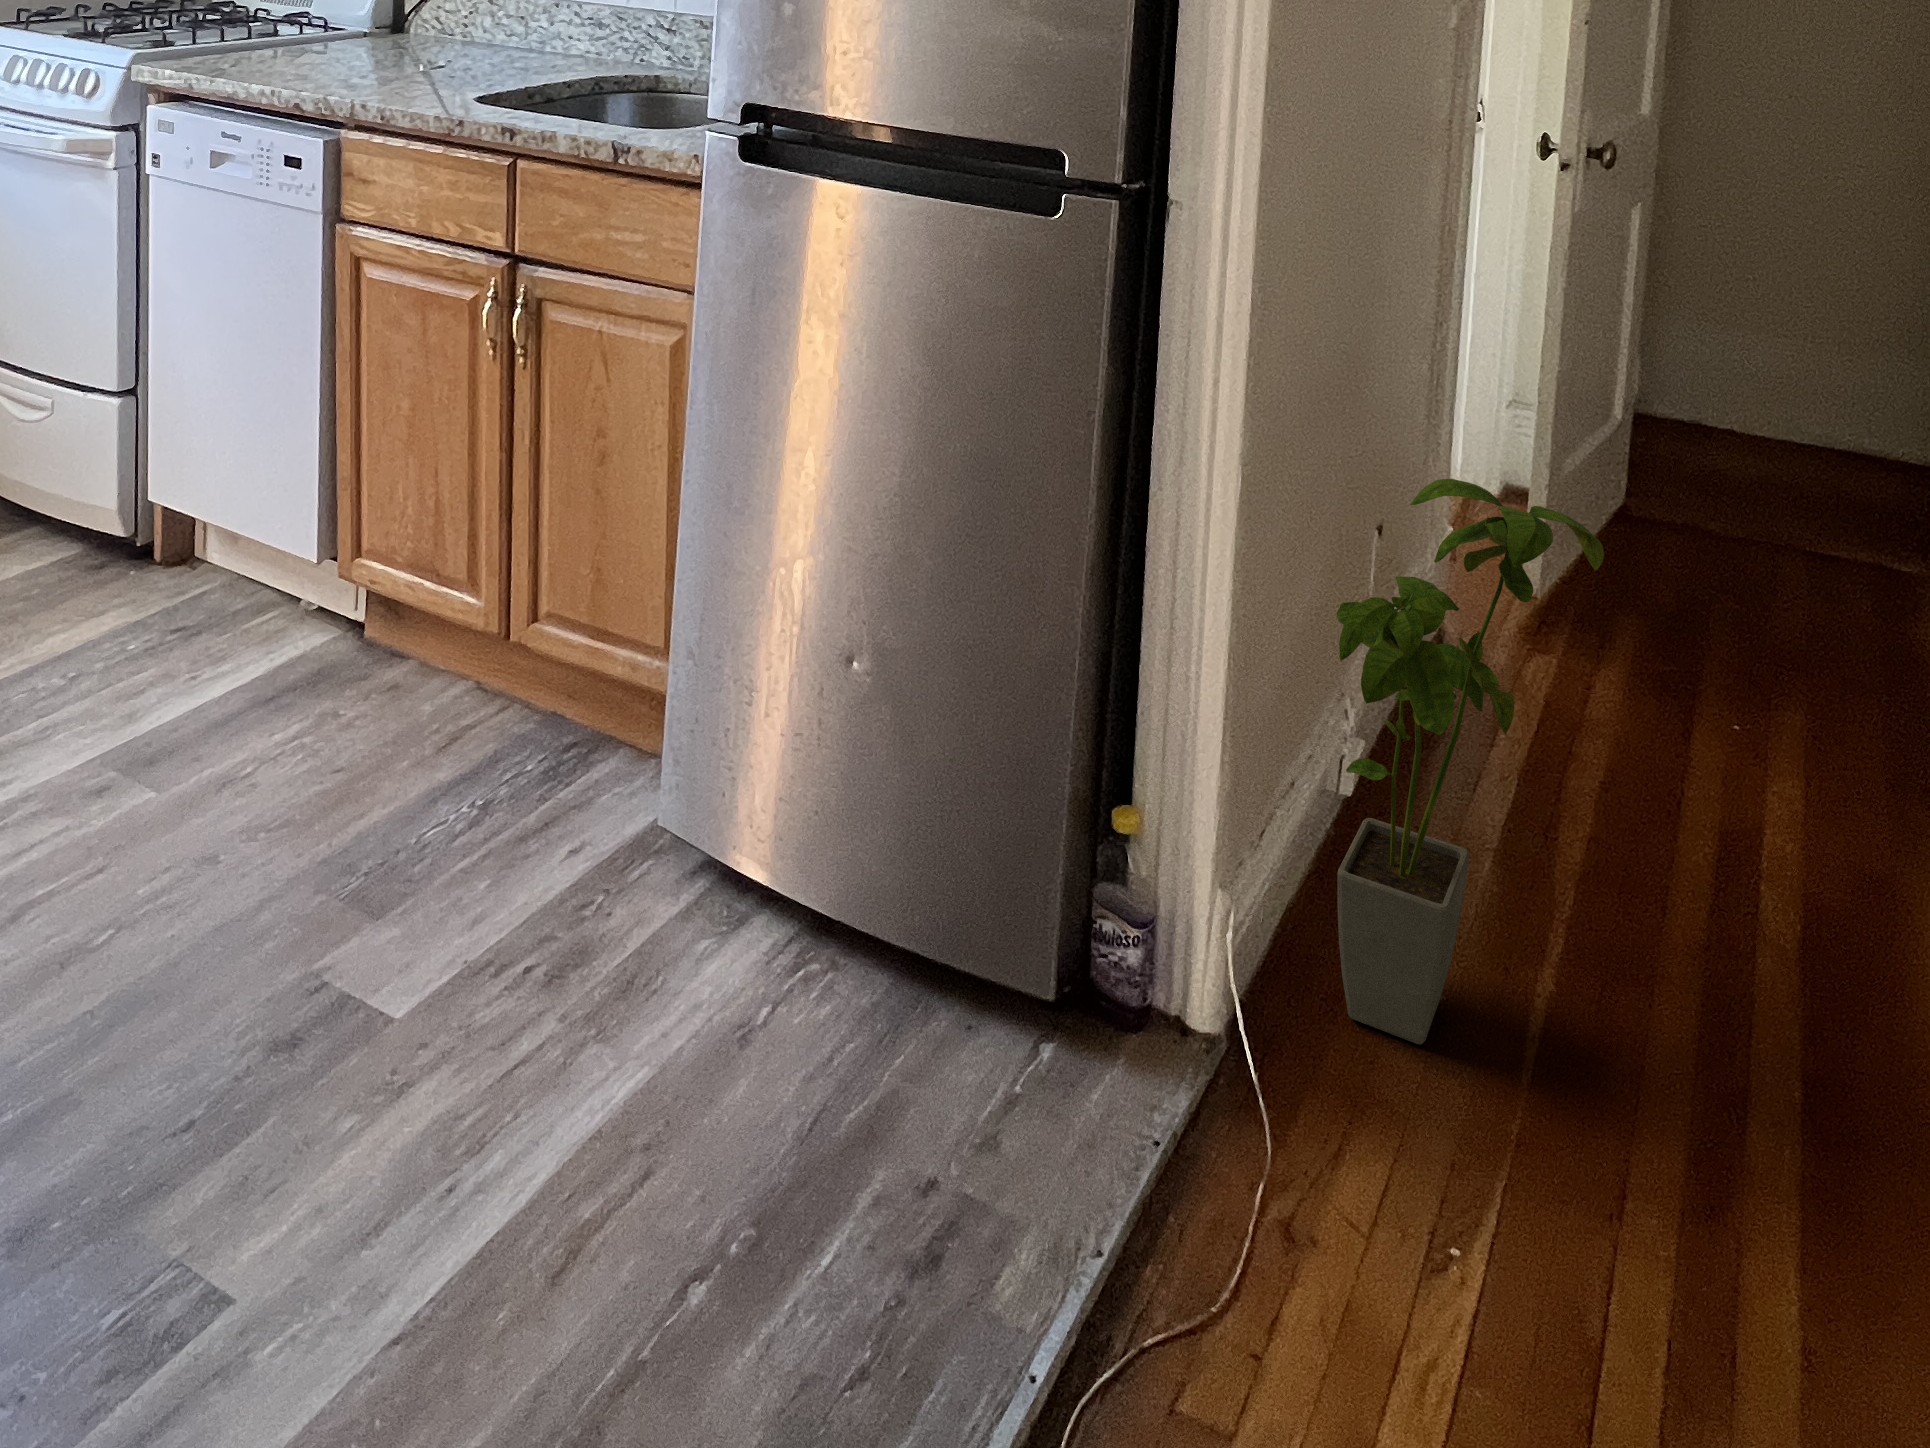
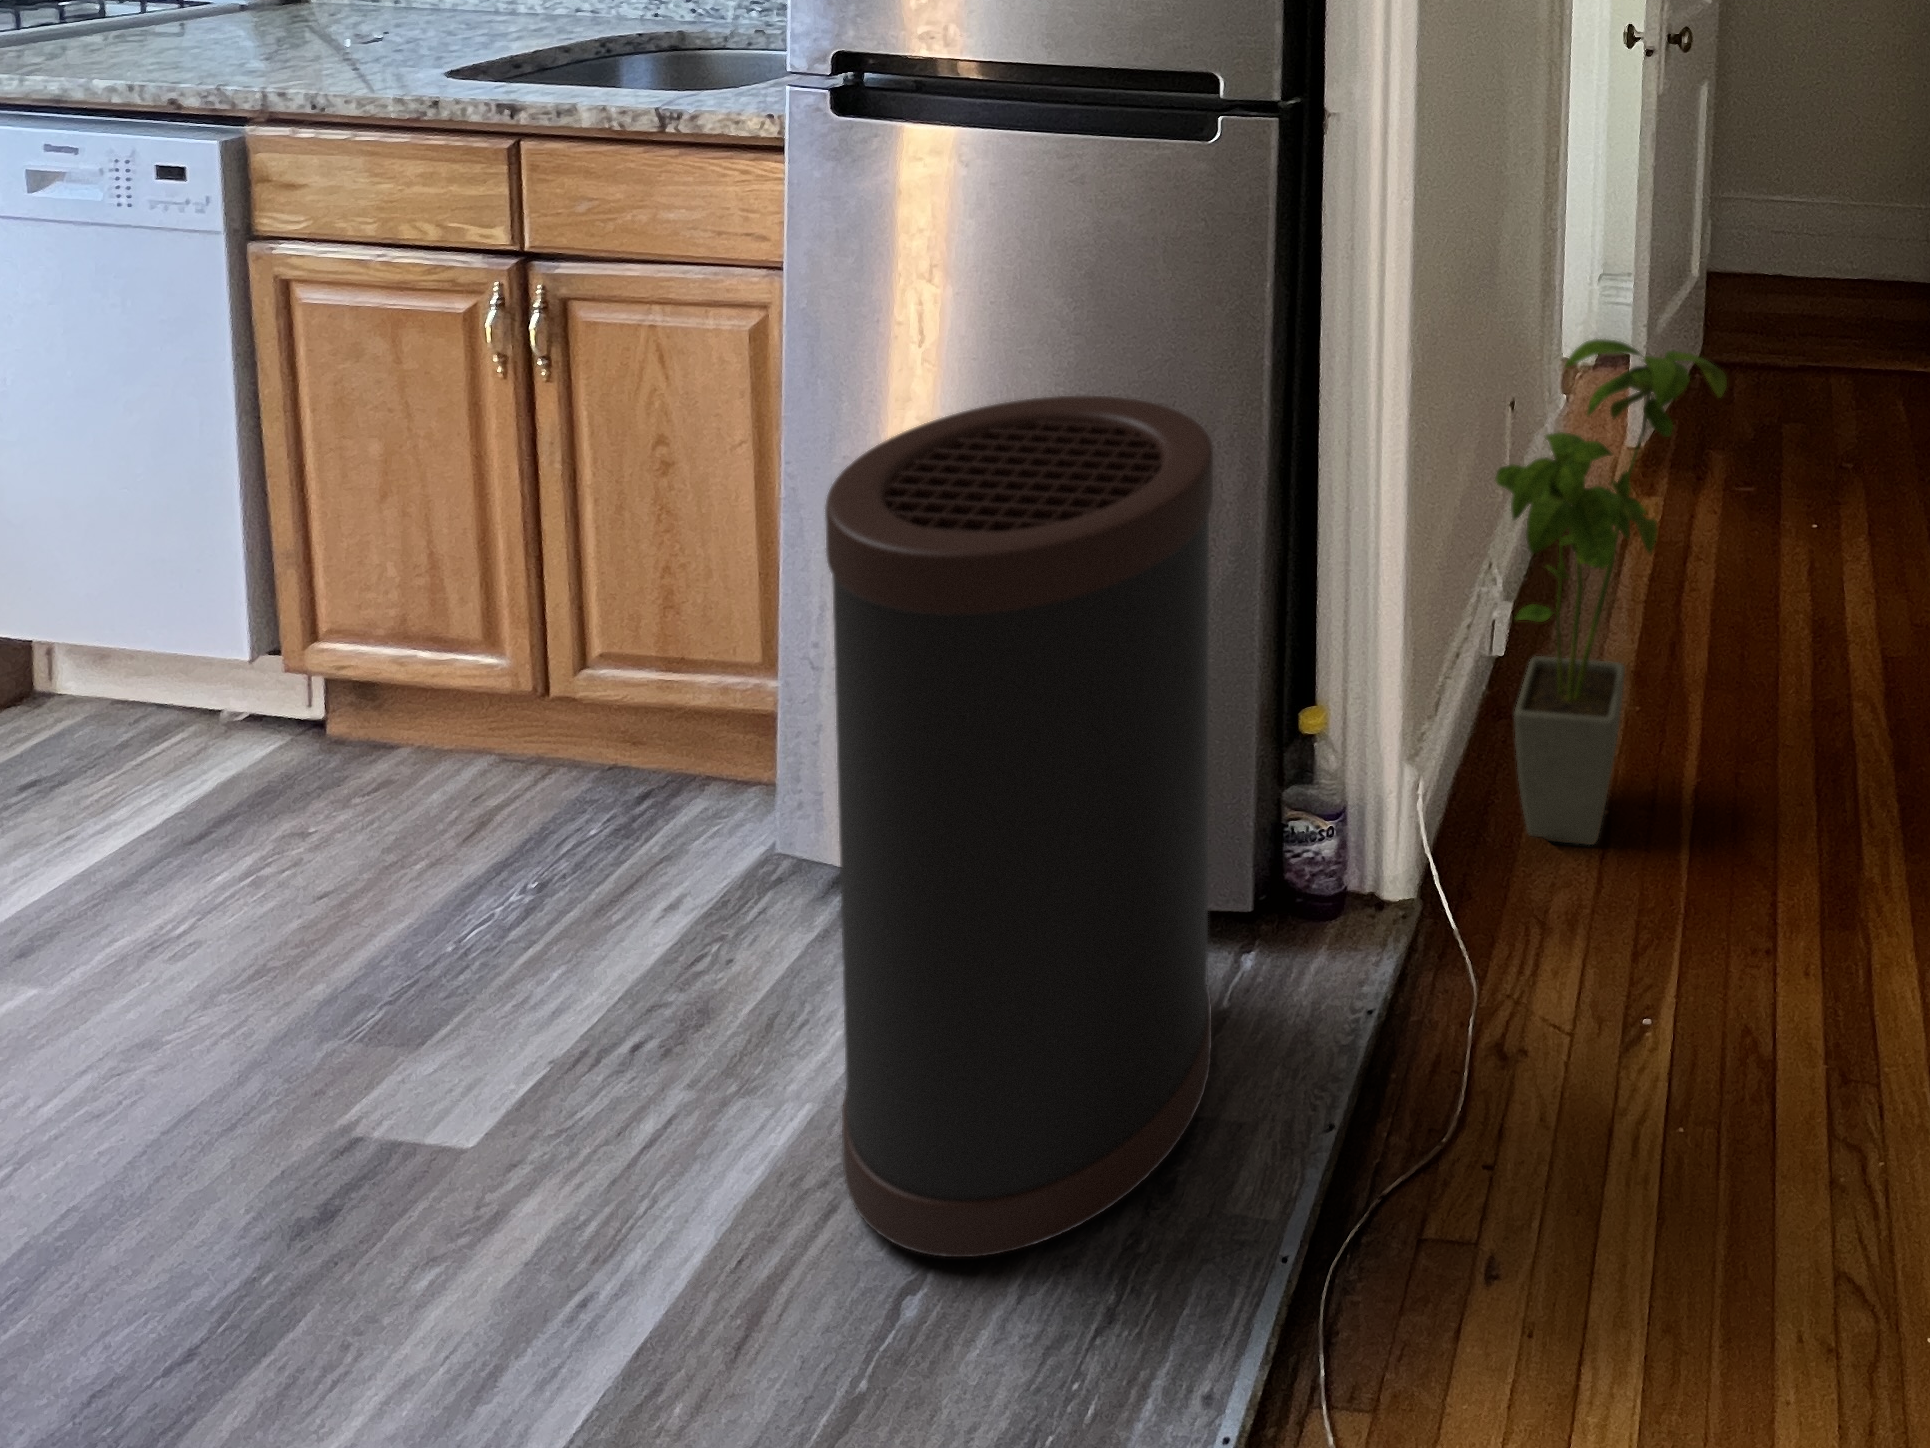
trash can: none [678,444,1029,1251] -> present [825,396,1213,1257]

